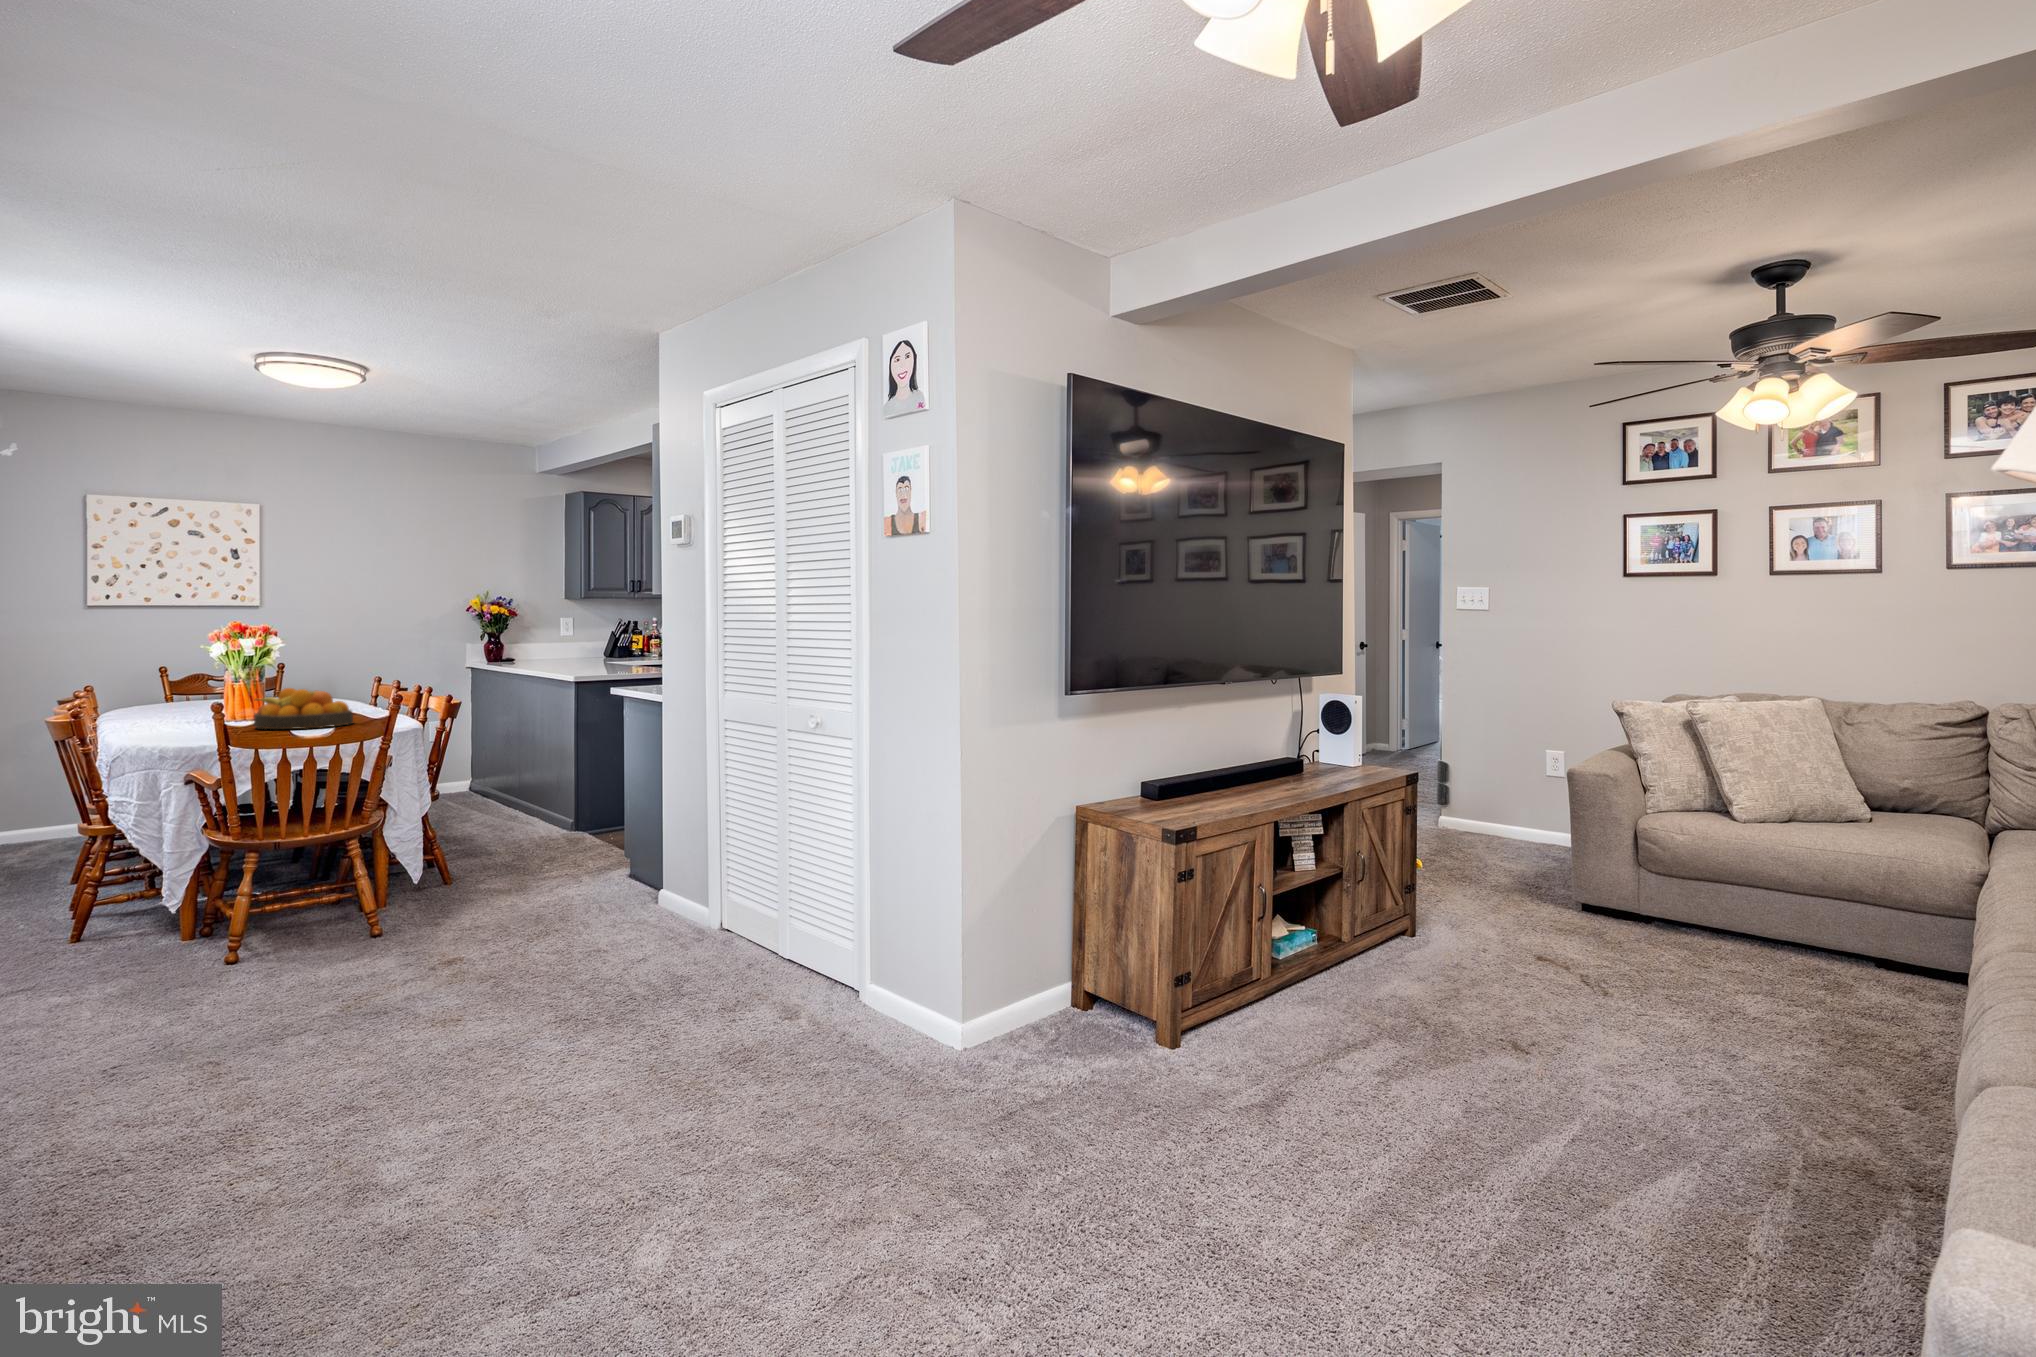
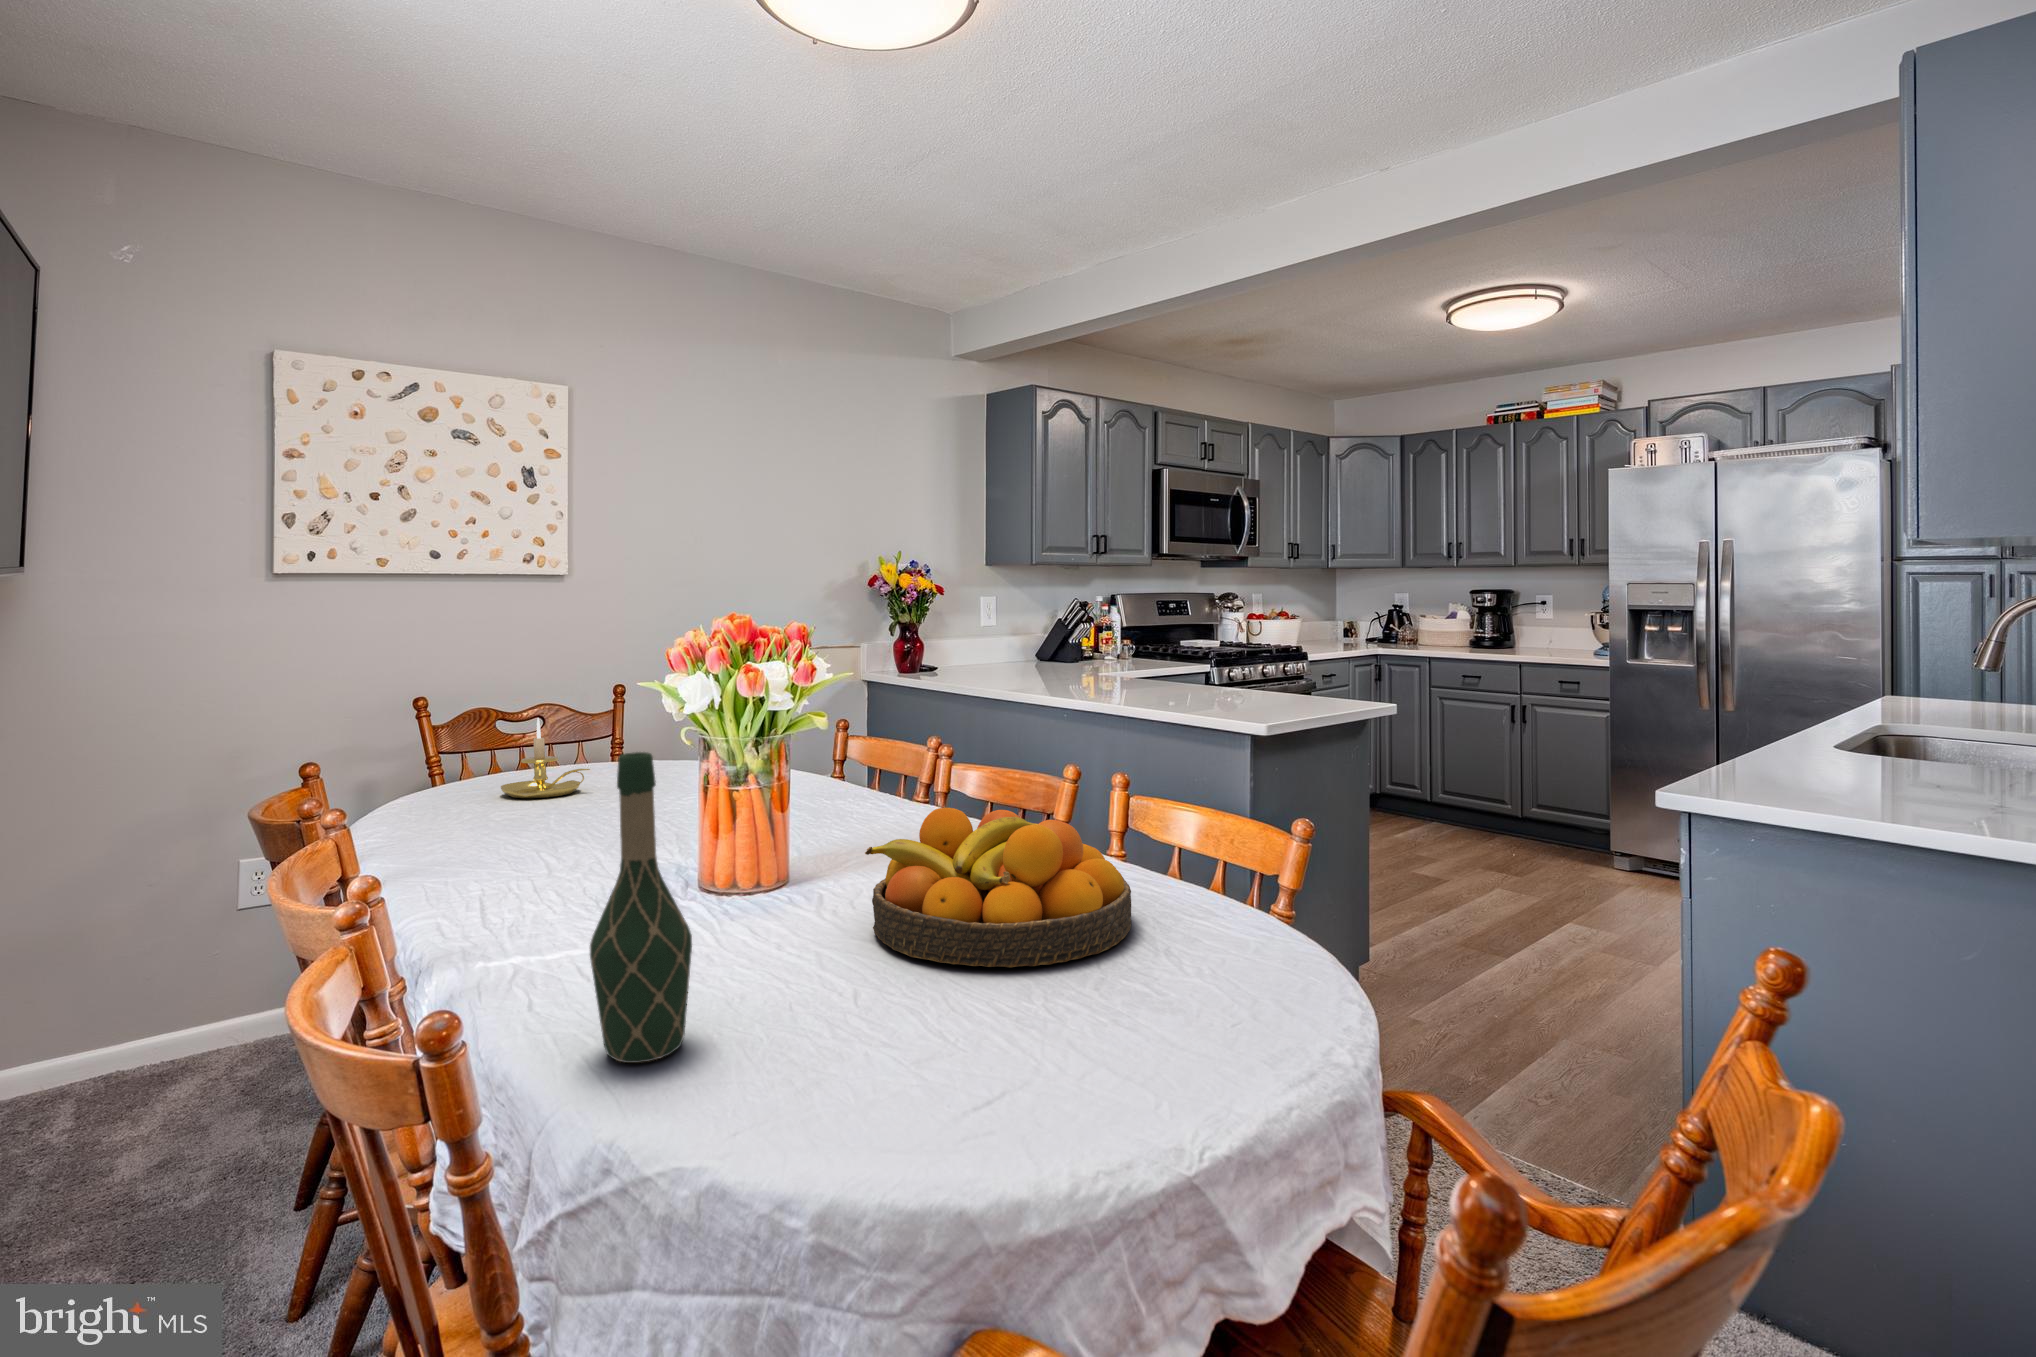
wine bottle: none [135,659,167,738] -> present [590,752,692,1063]
candle holder: none [183,674,227,709] -> present [501,718,590,798]

